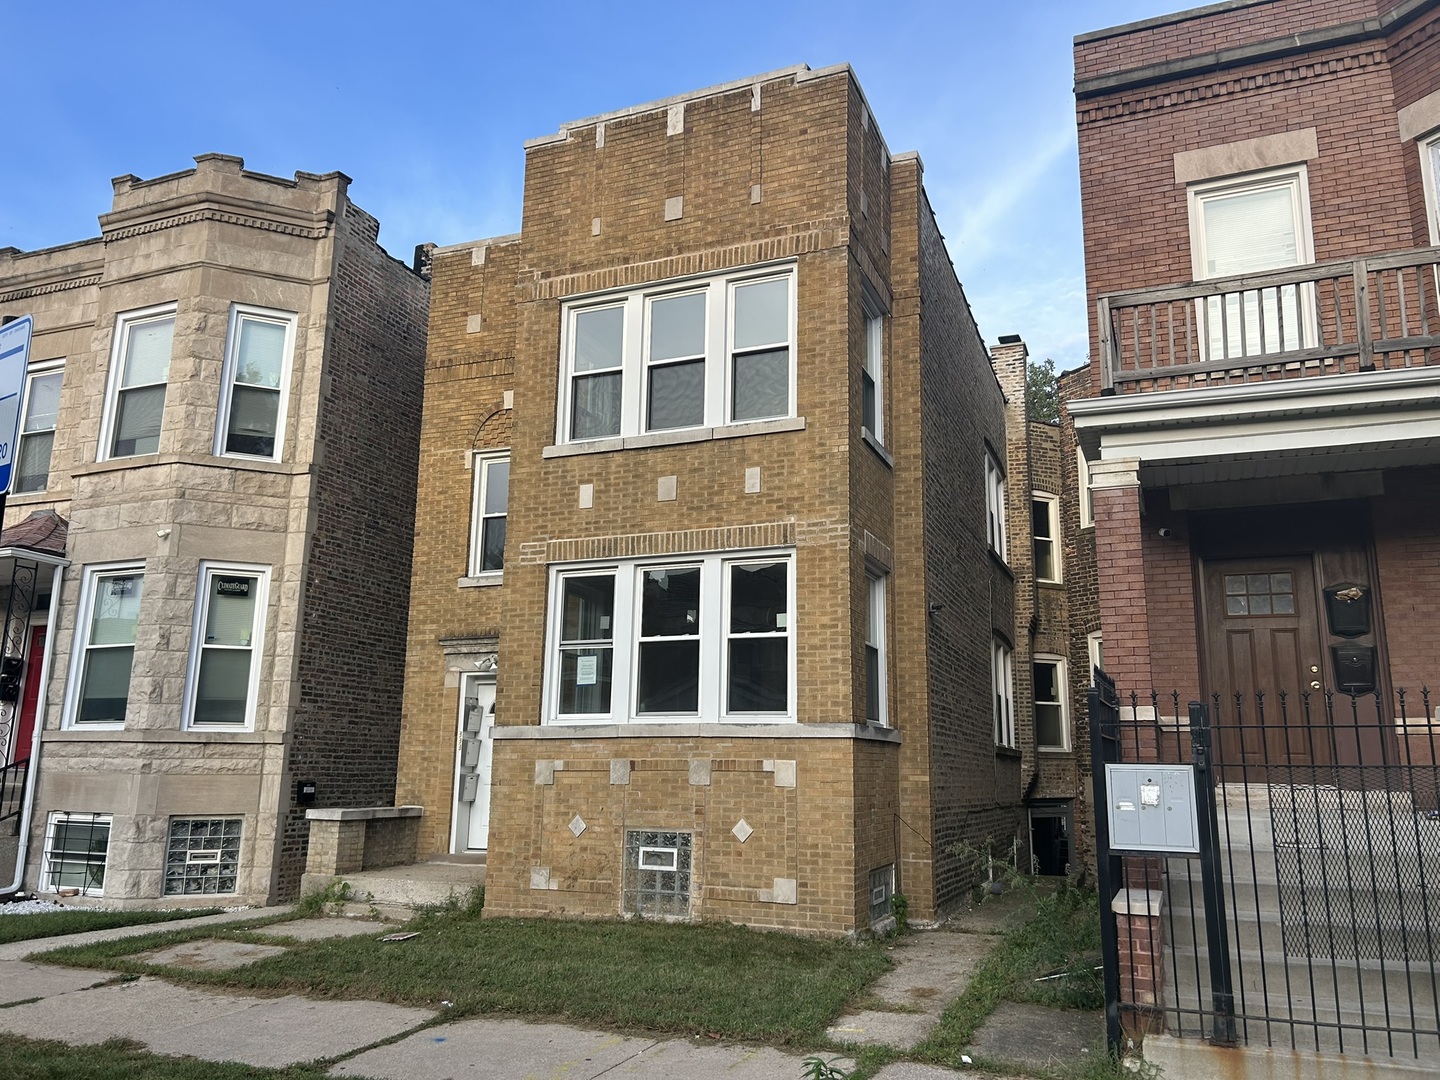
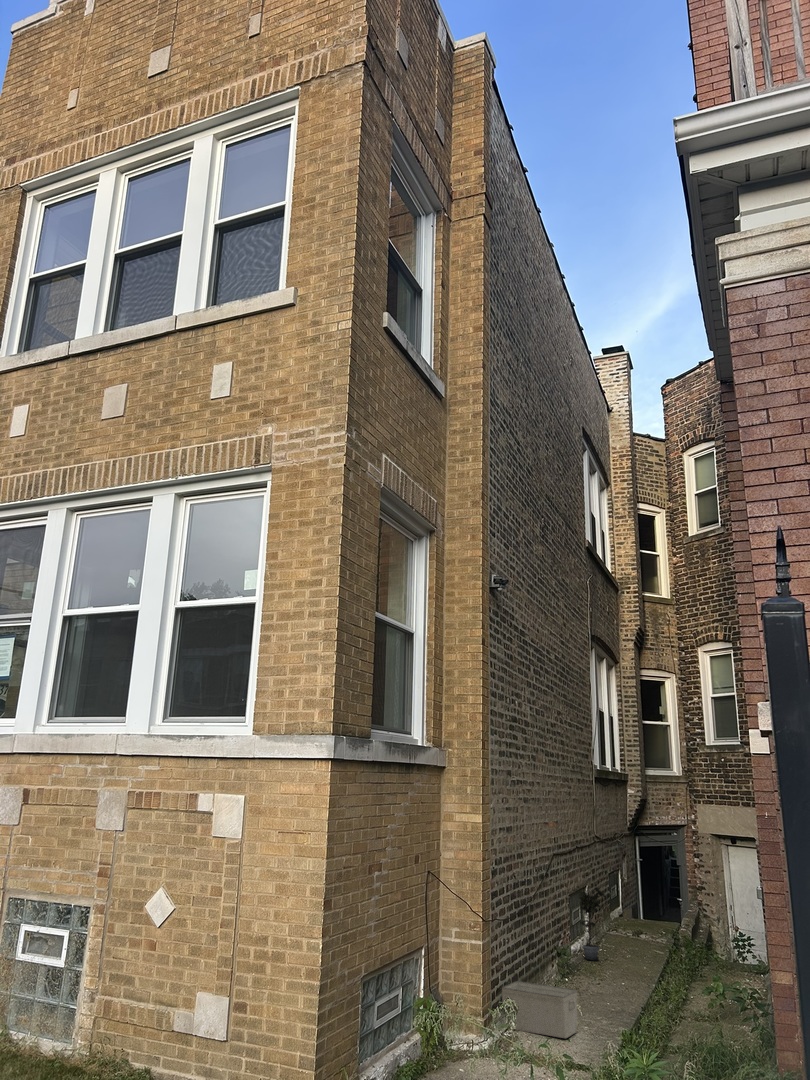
storage bin: none [942,892,995,924] -> present [502,981,577,1038]

